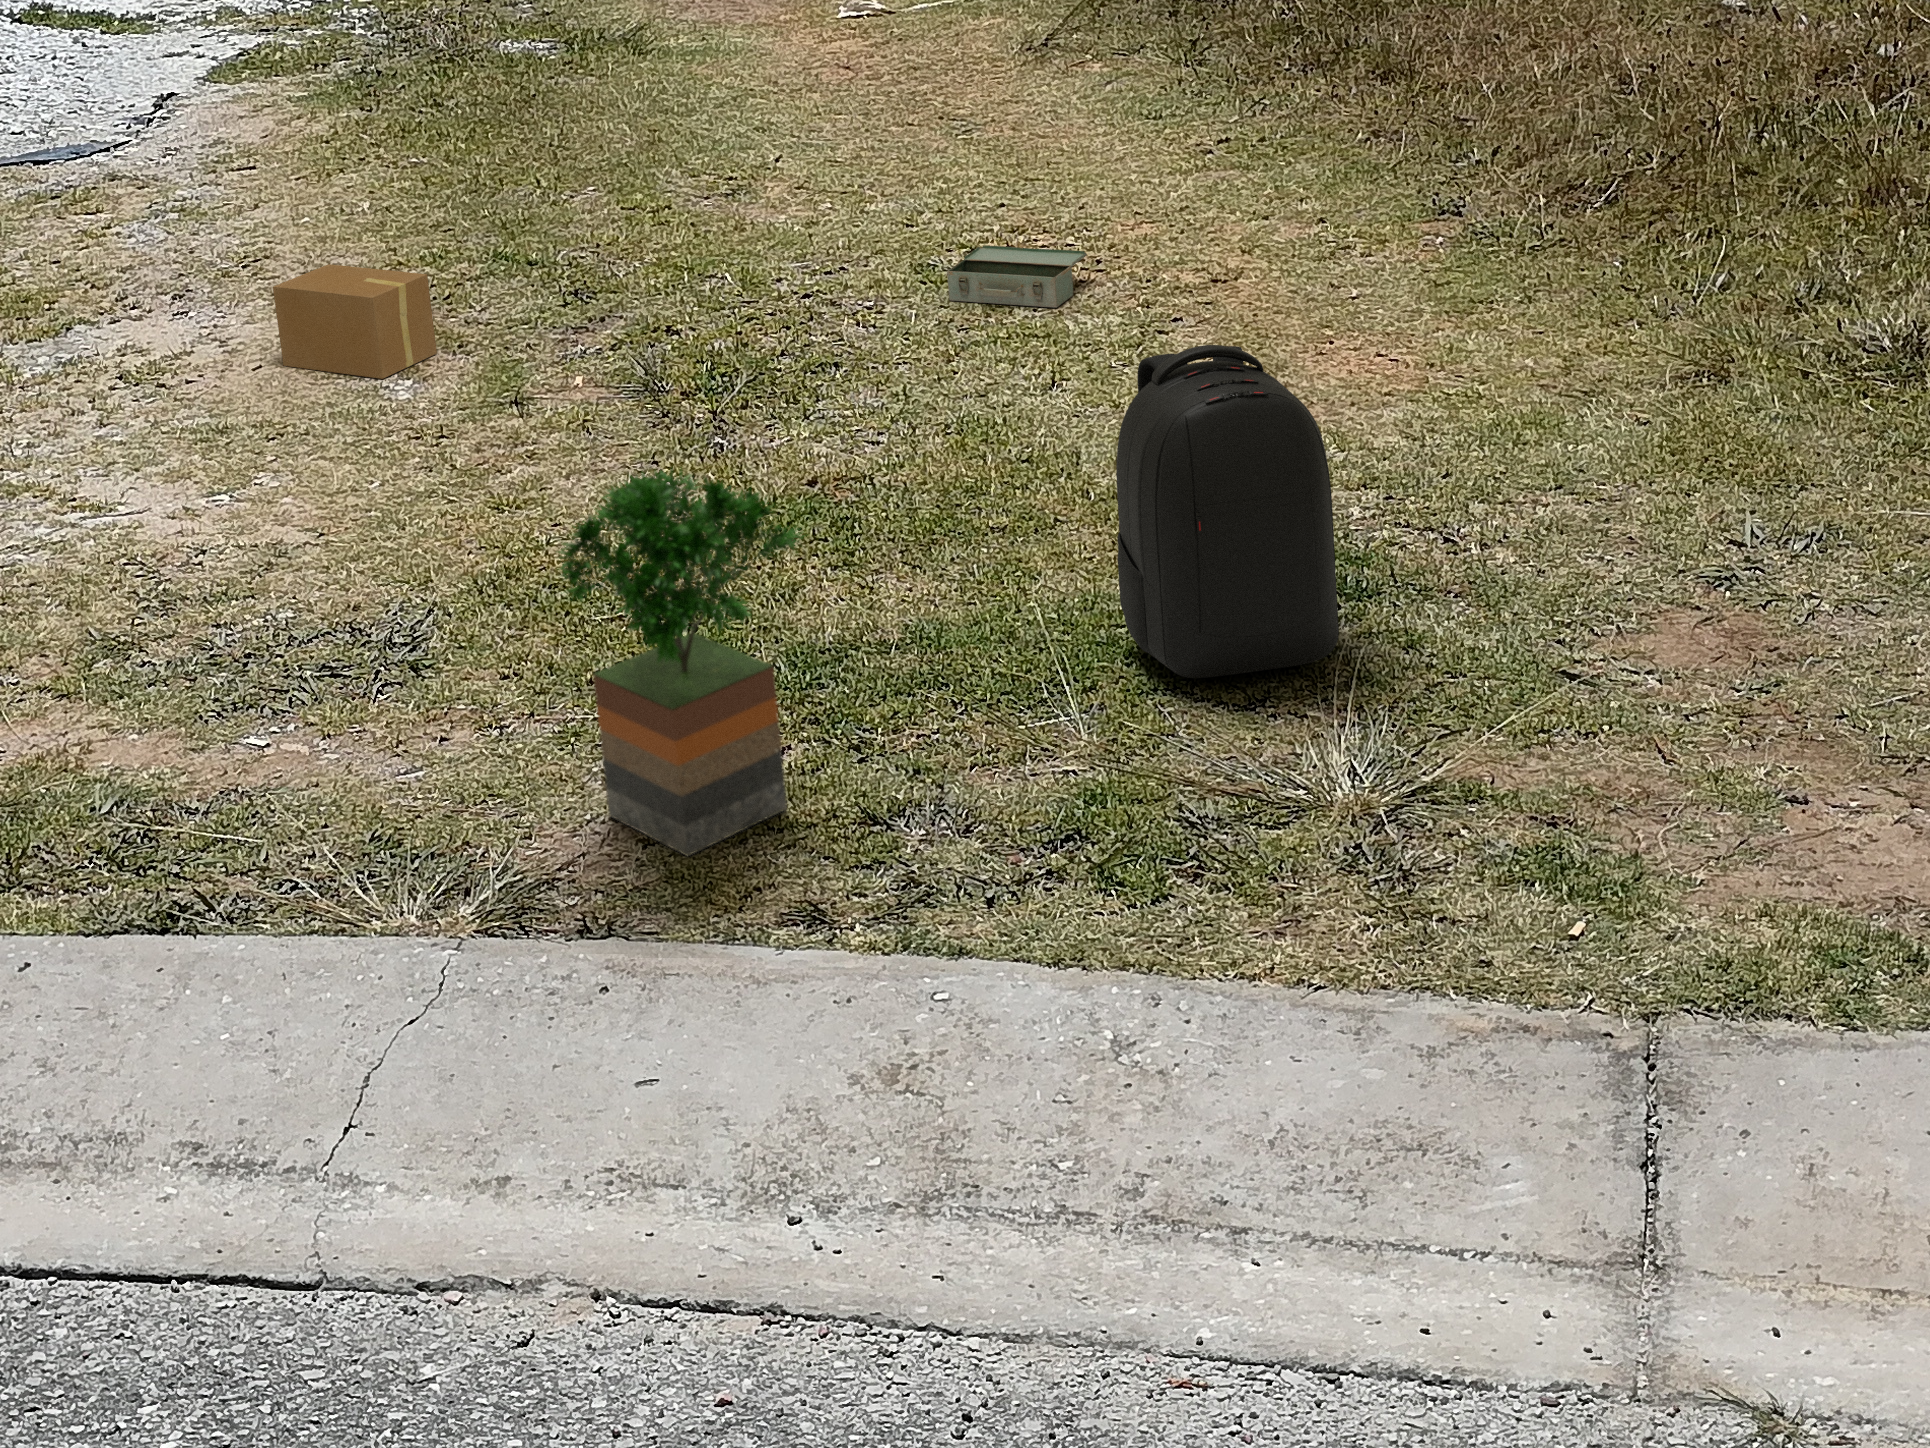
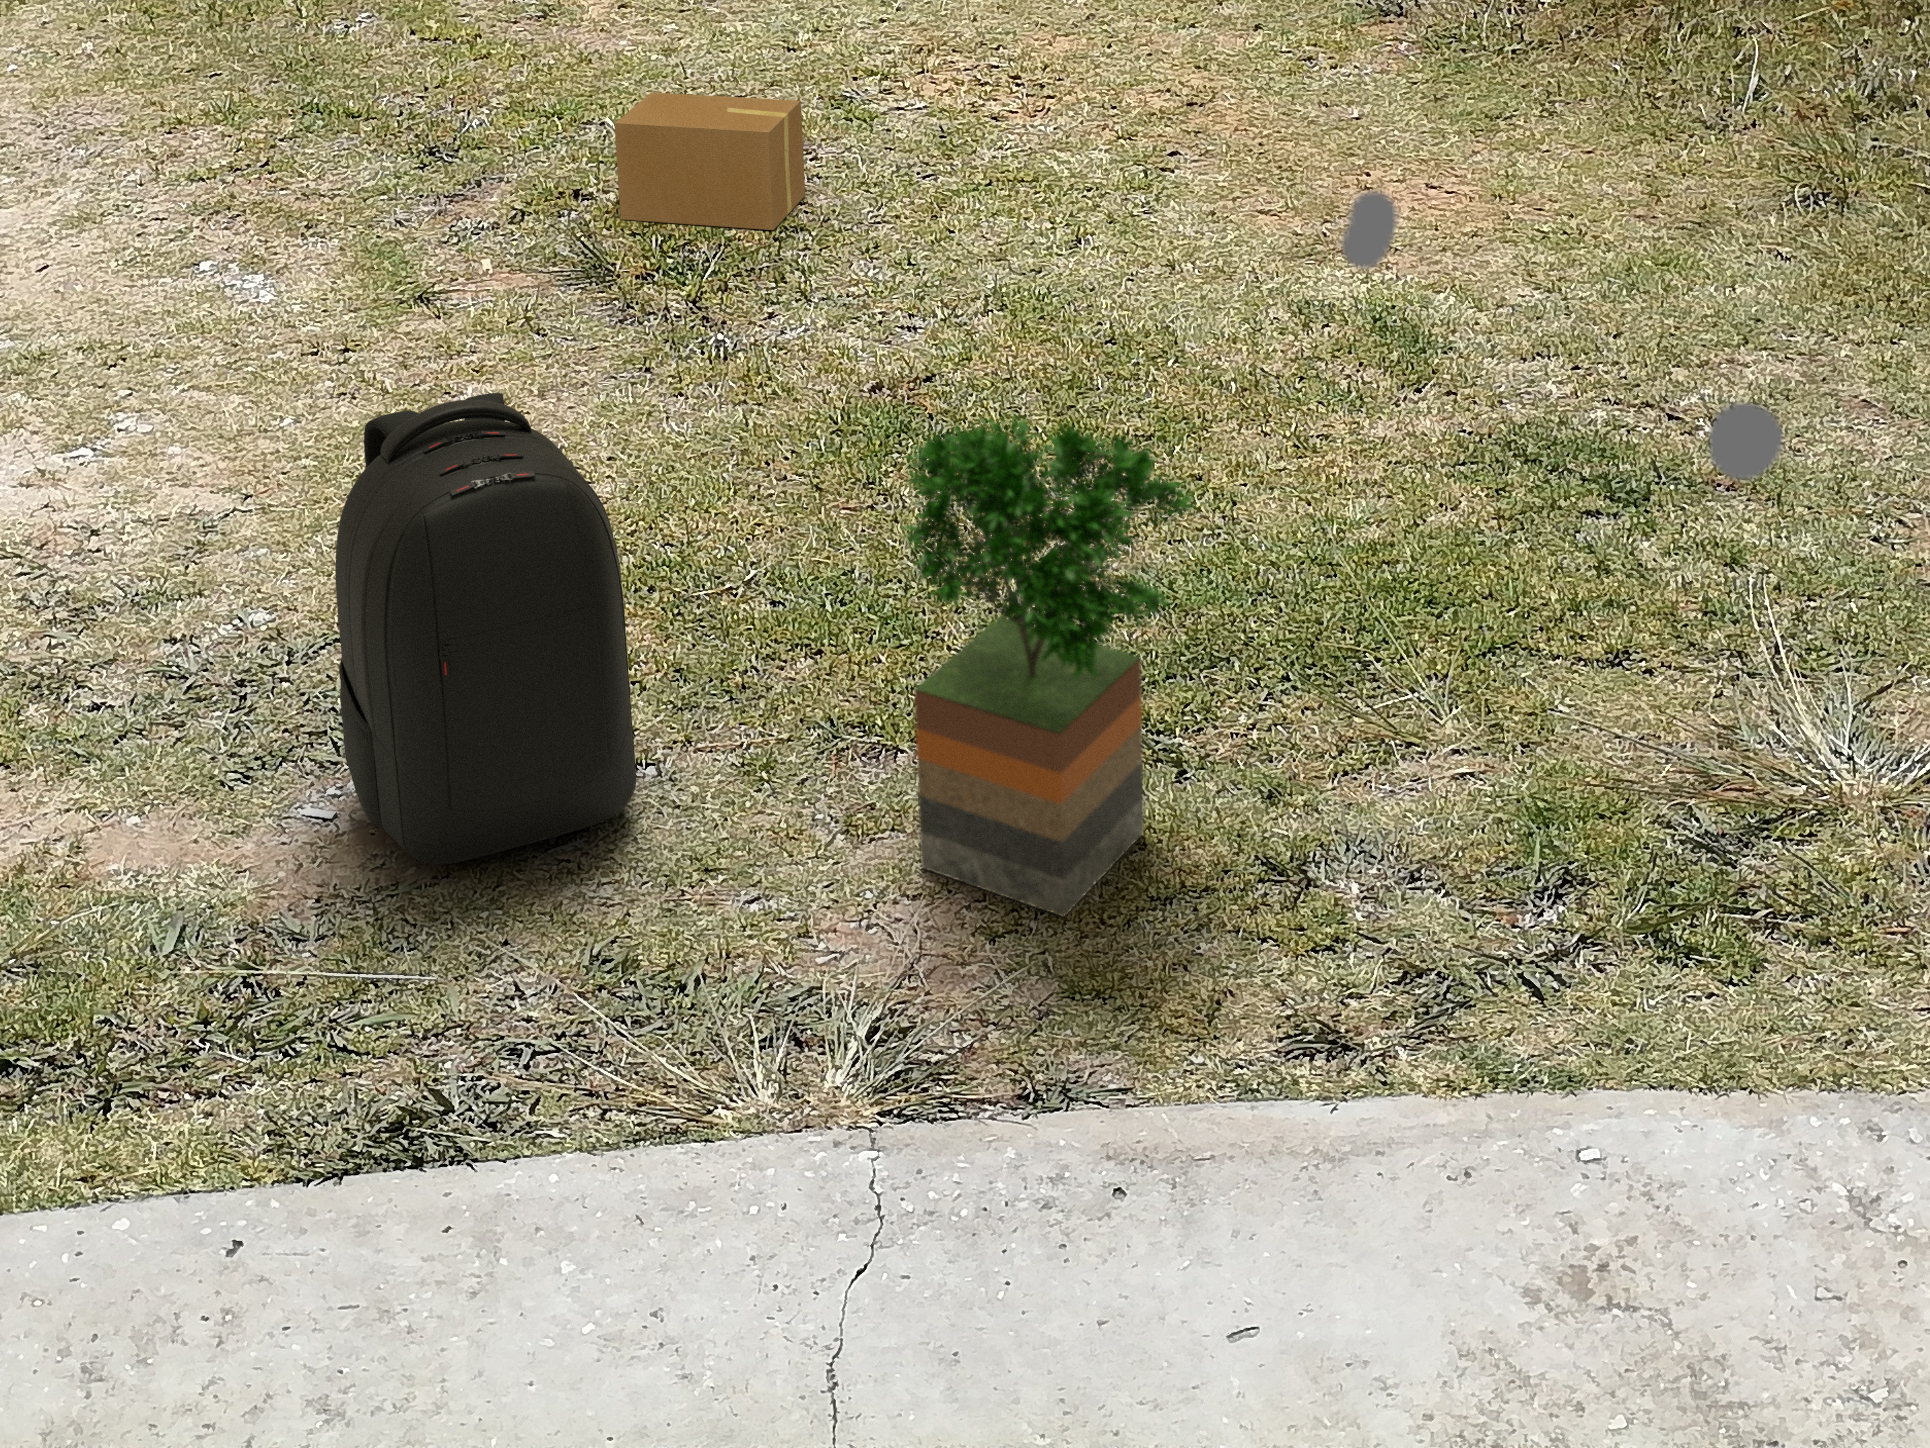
toolbox: present [947,245,1087,308] -> none [871,77,1018,147]
cardboard box: present [273,264,437,379] -> present [614,92,805,230]
backpack: present [1116,345,1339,678] -> present [335,393,636,864]

